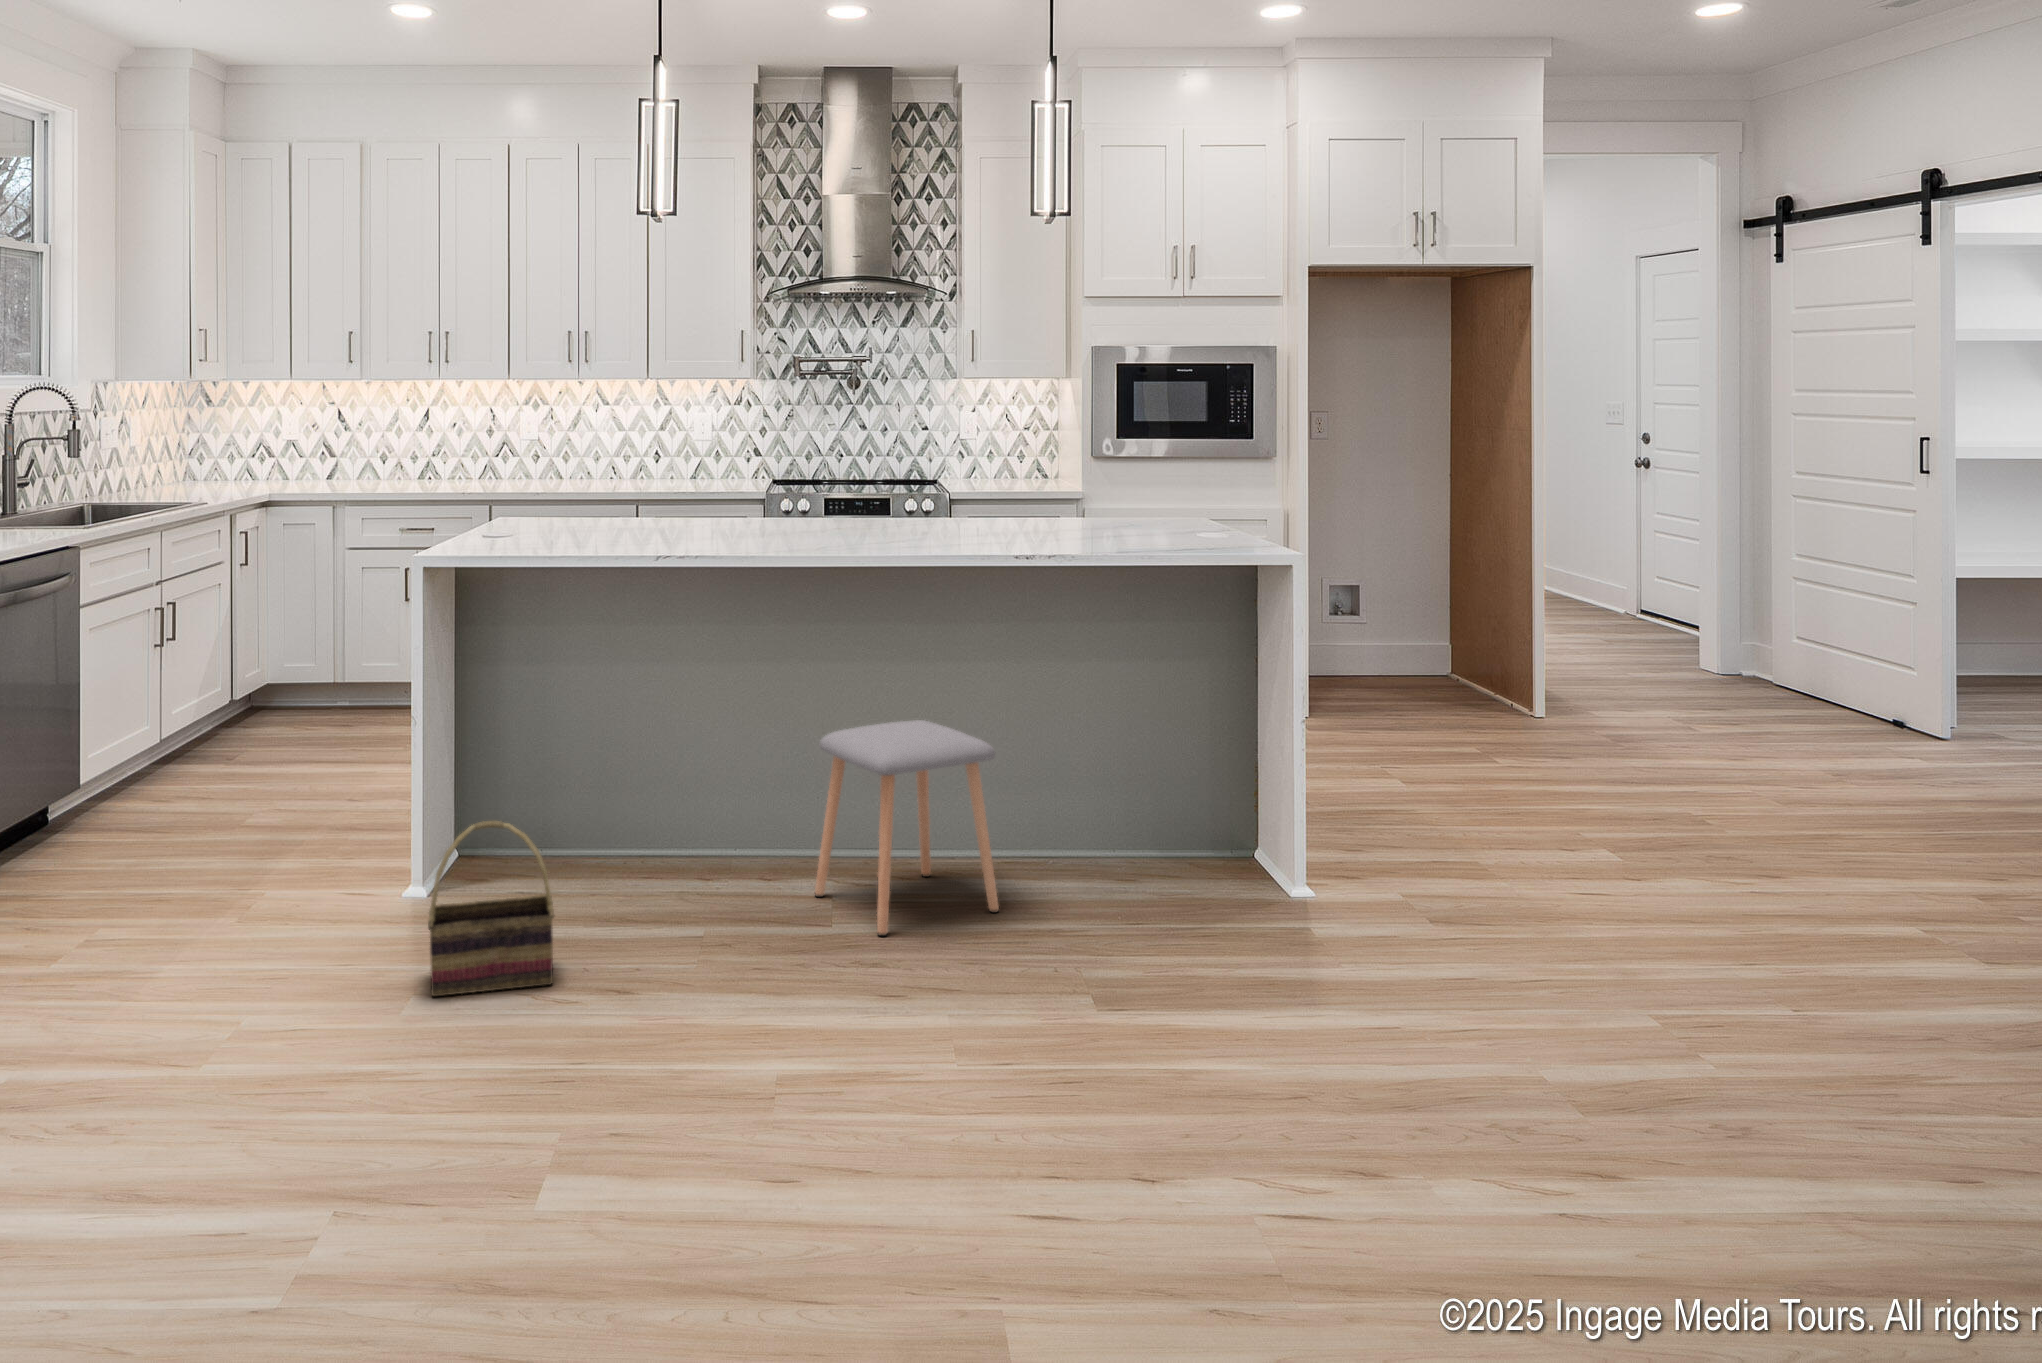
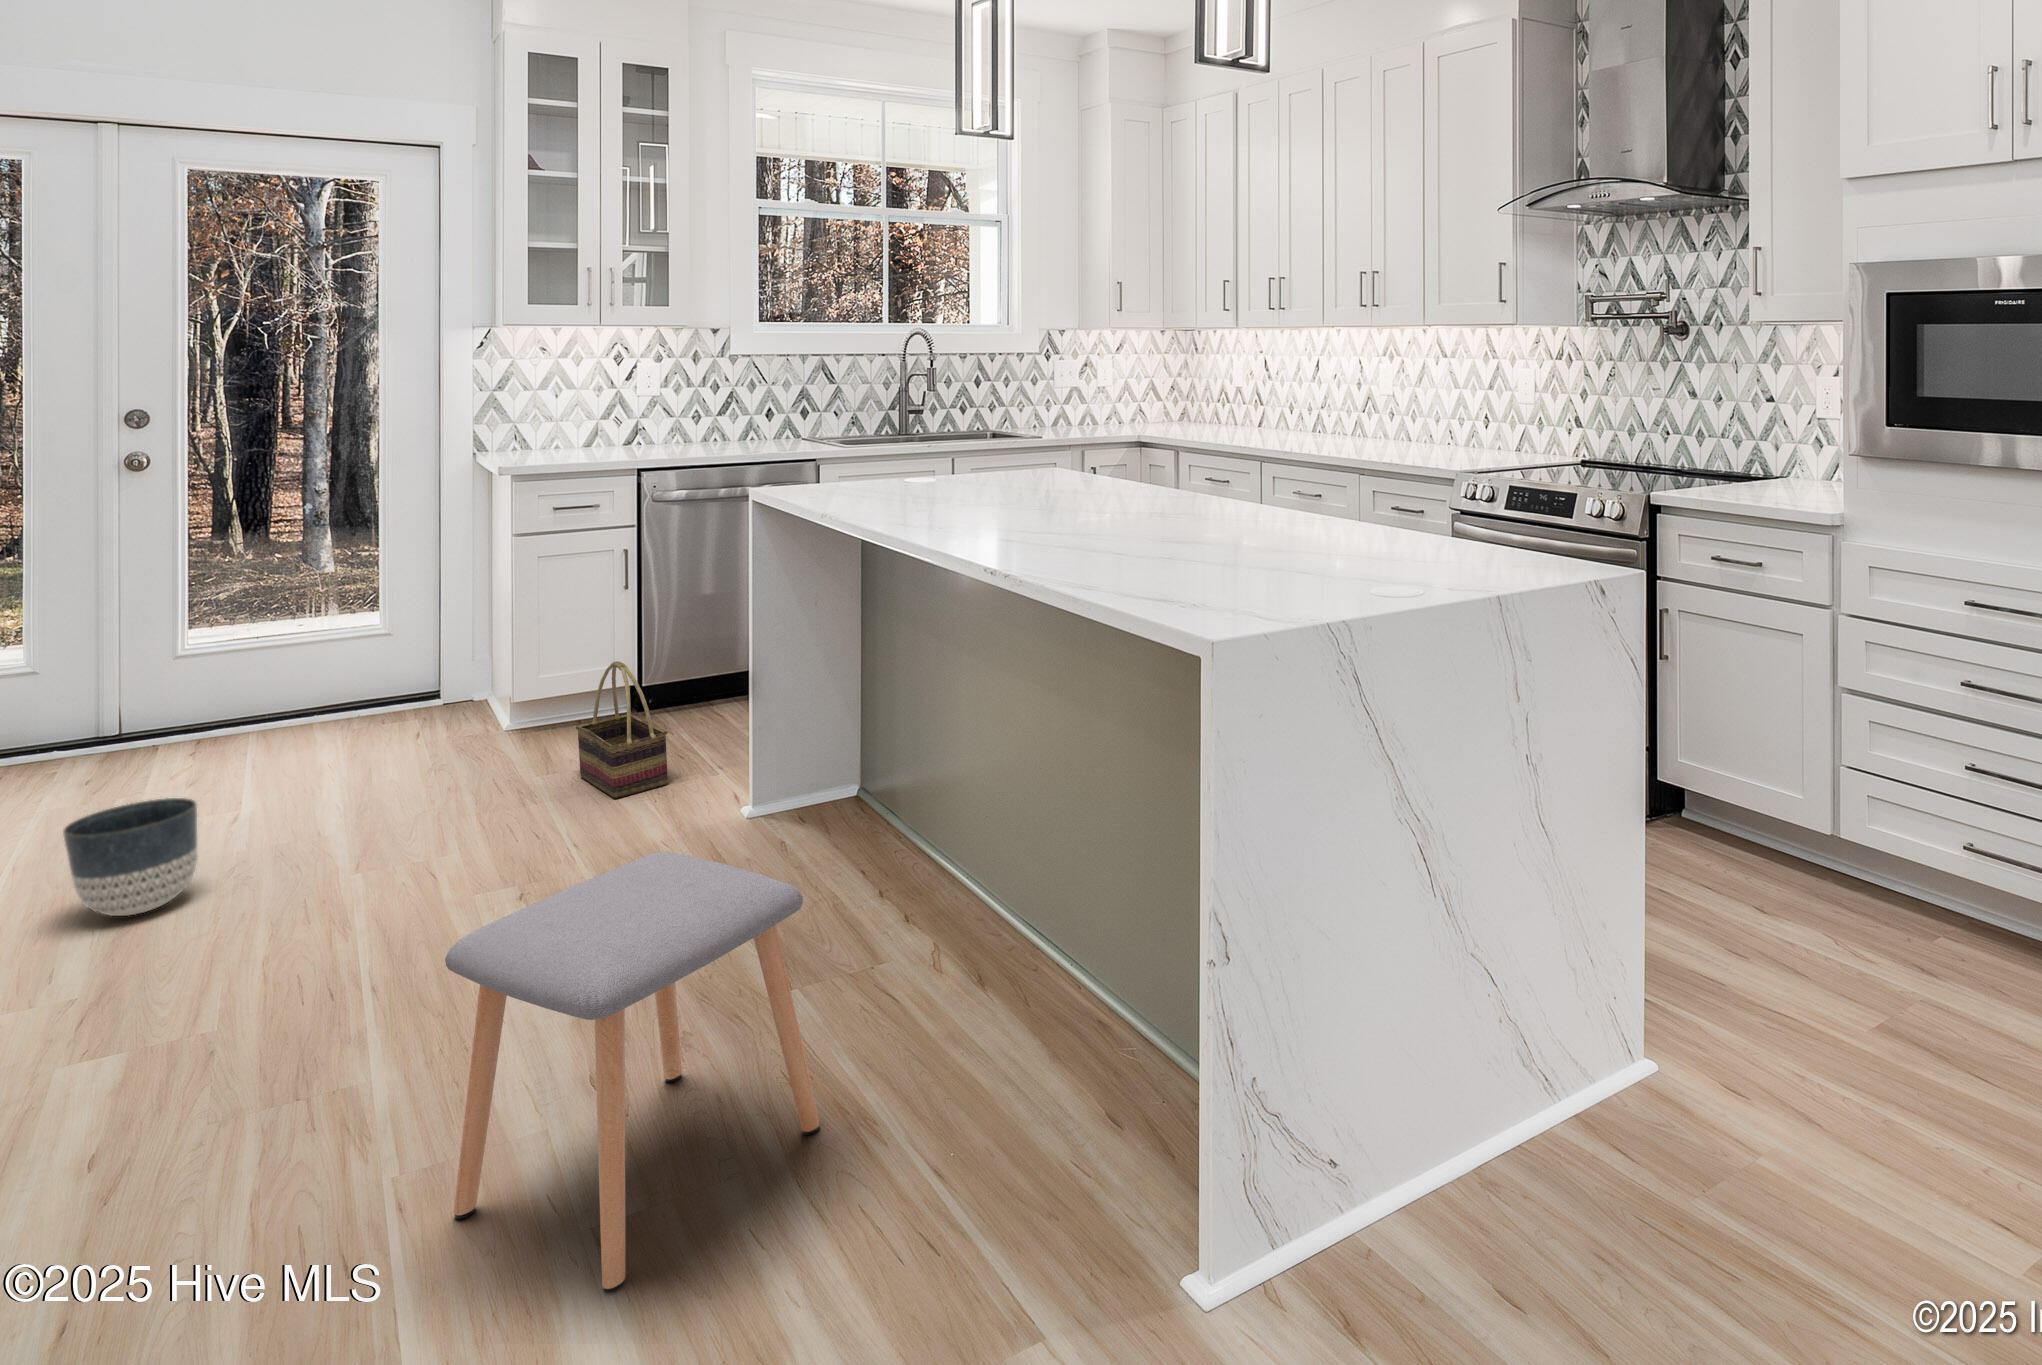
basket: present [428,821,554,996] -> present [576,661,668,798]
planter: none [65,918,175,1048] -> present [63,798,197,916]

